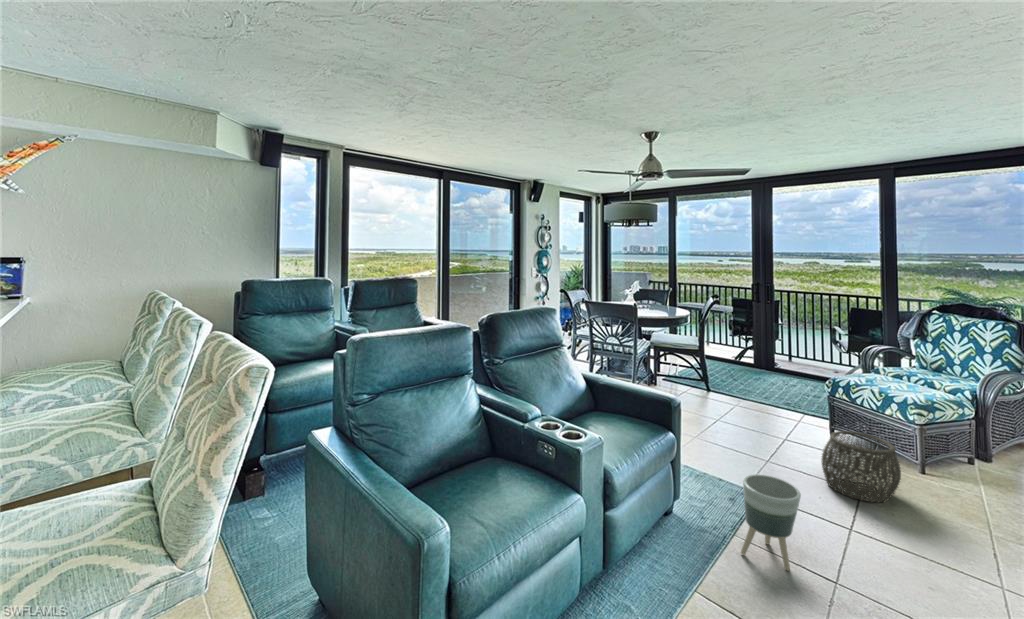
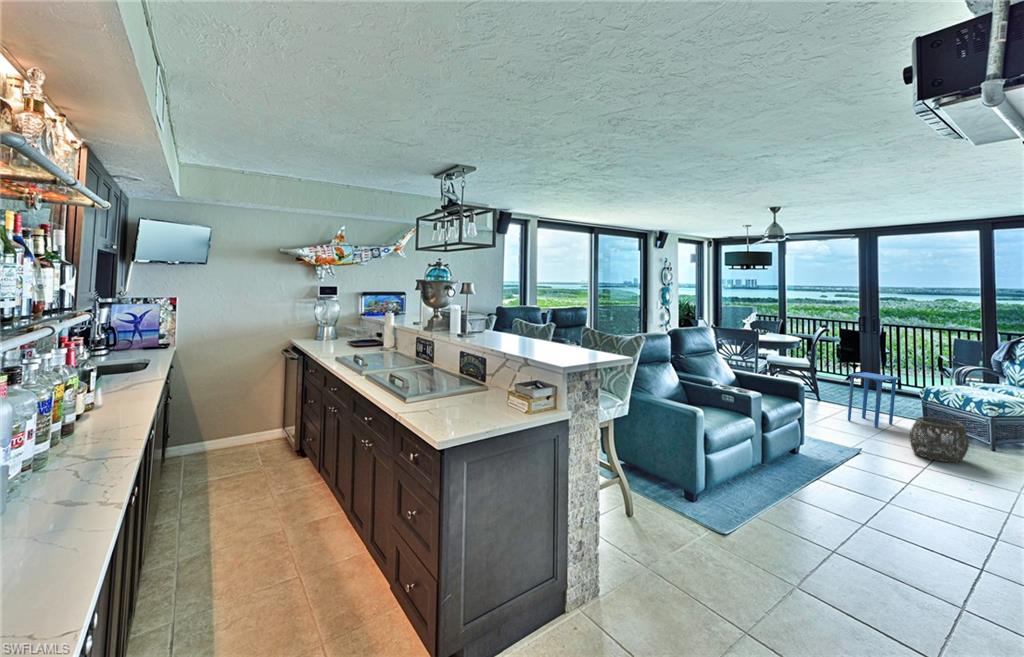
side table: none [742,358,803,432] -> present [848,372,900,427]
planter: present [741,475,801,571] -> none [845,428,885,483]

